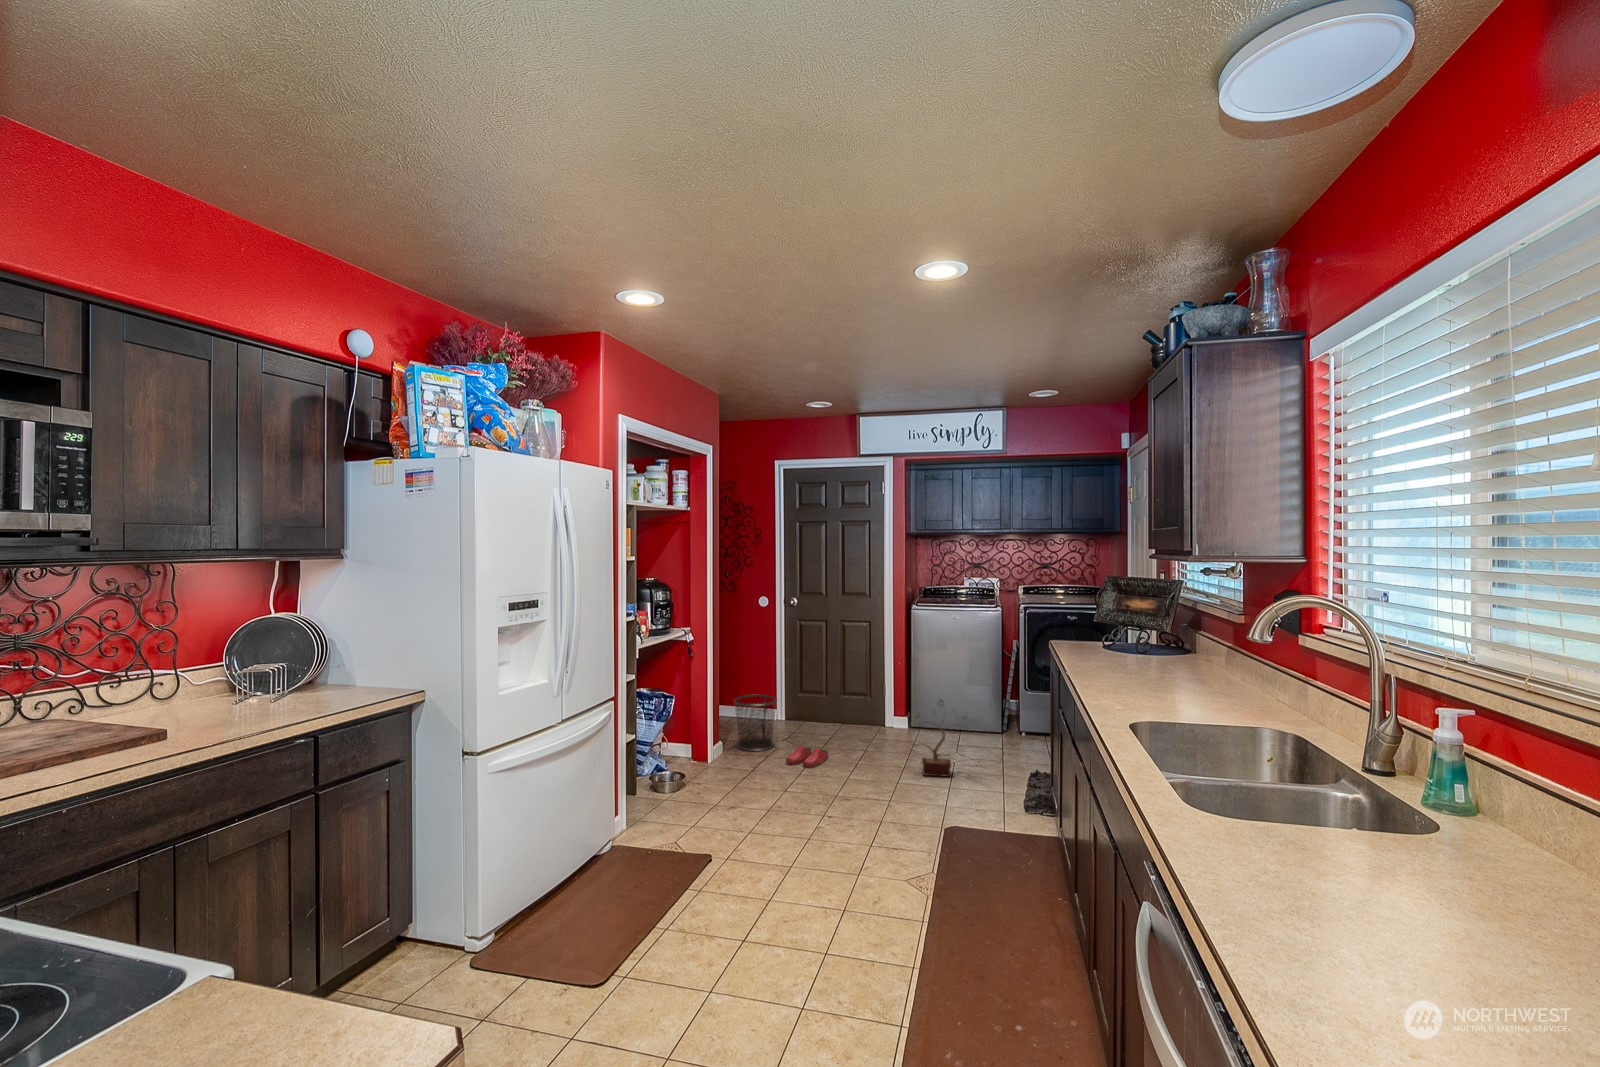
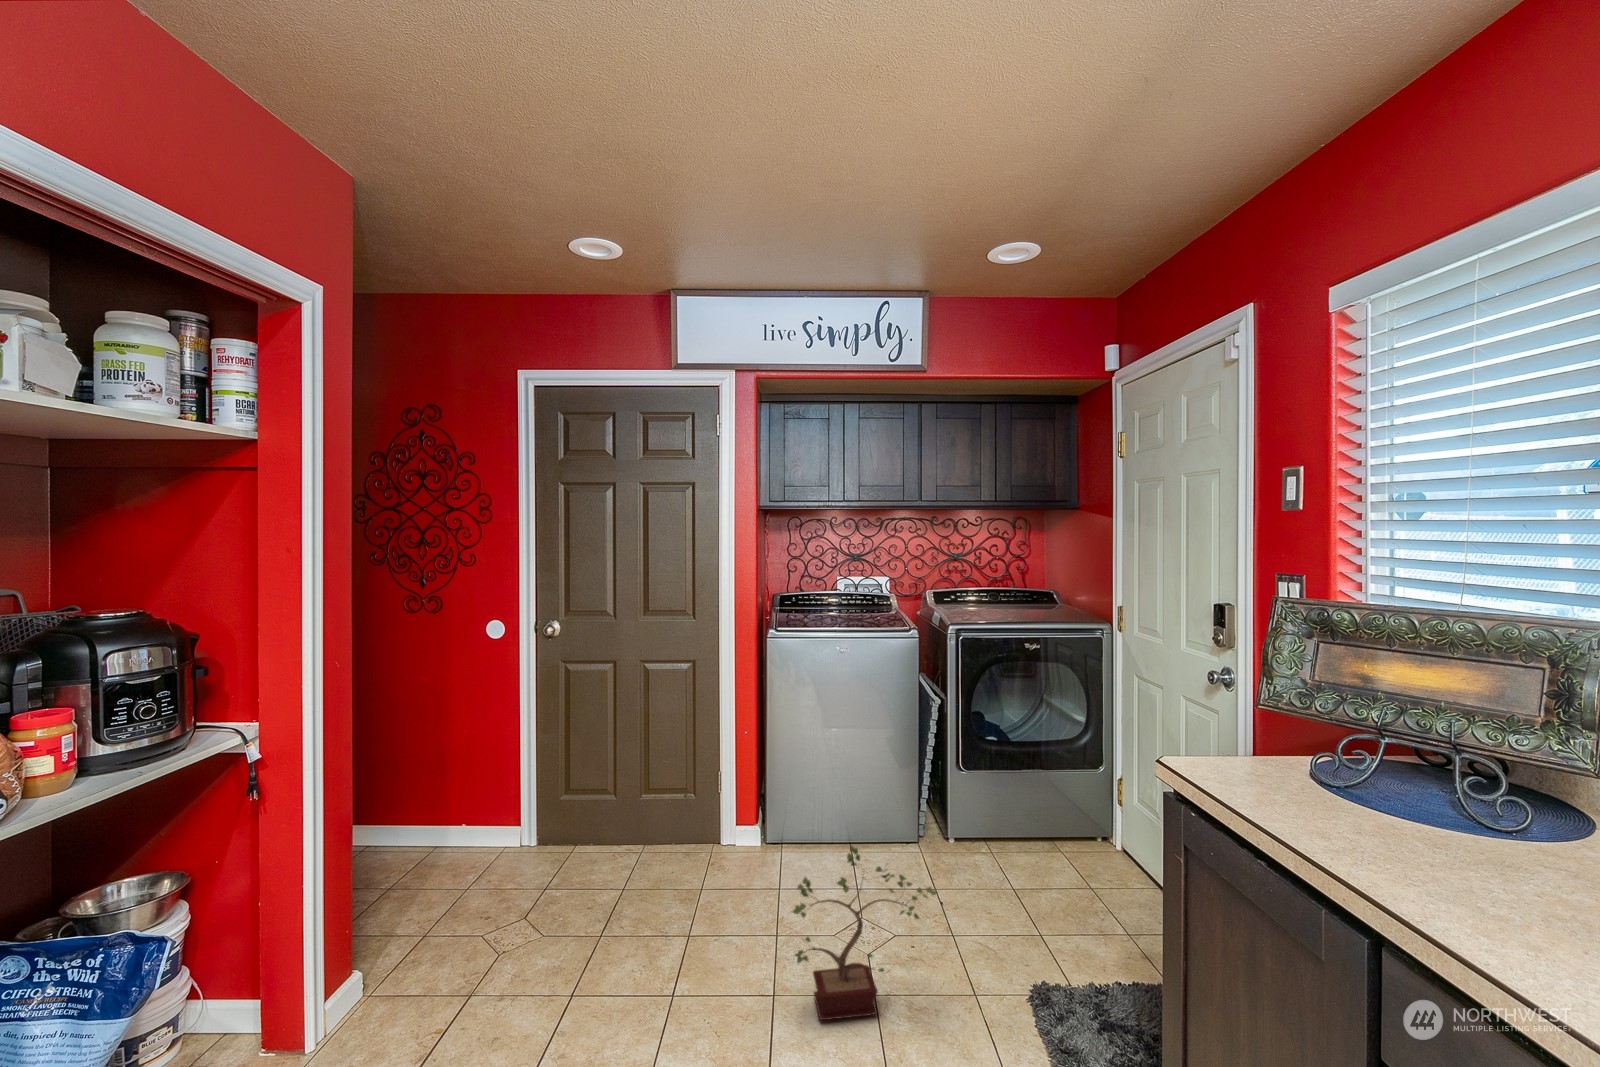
waste bin: present [734,695,776,751] -> none [397,833,503,979]
slippers: present [786,746,828,768] -> none [508,952,611,1038]

